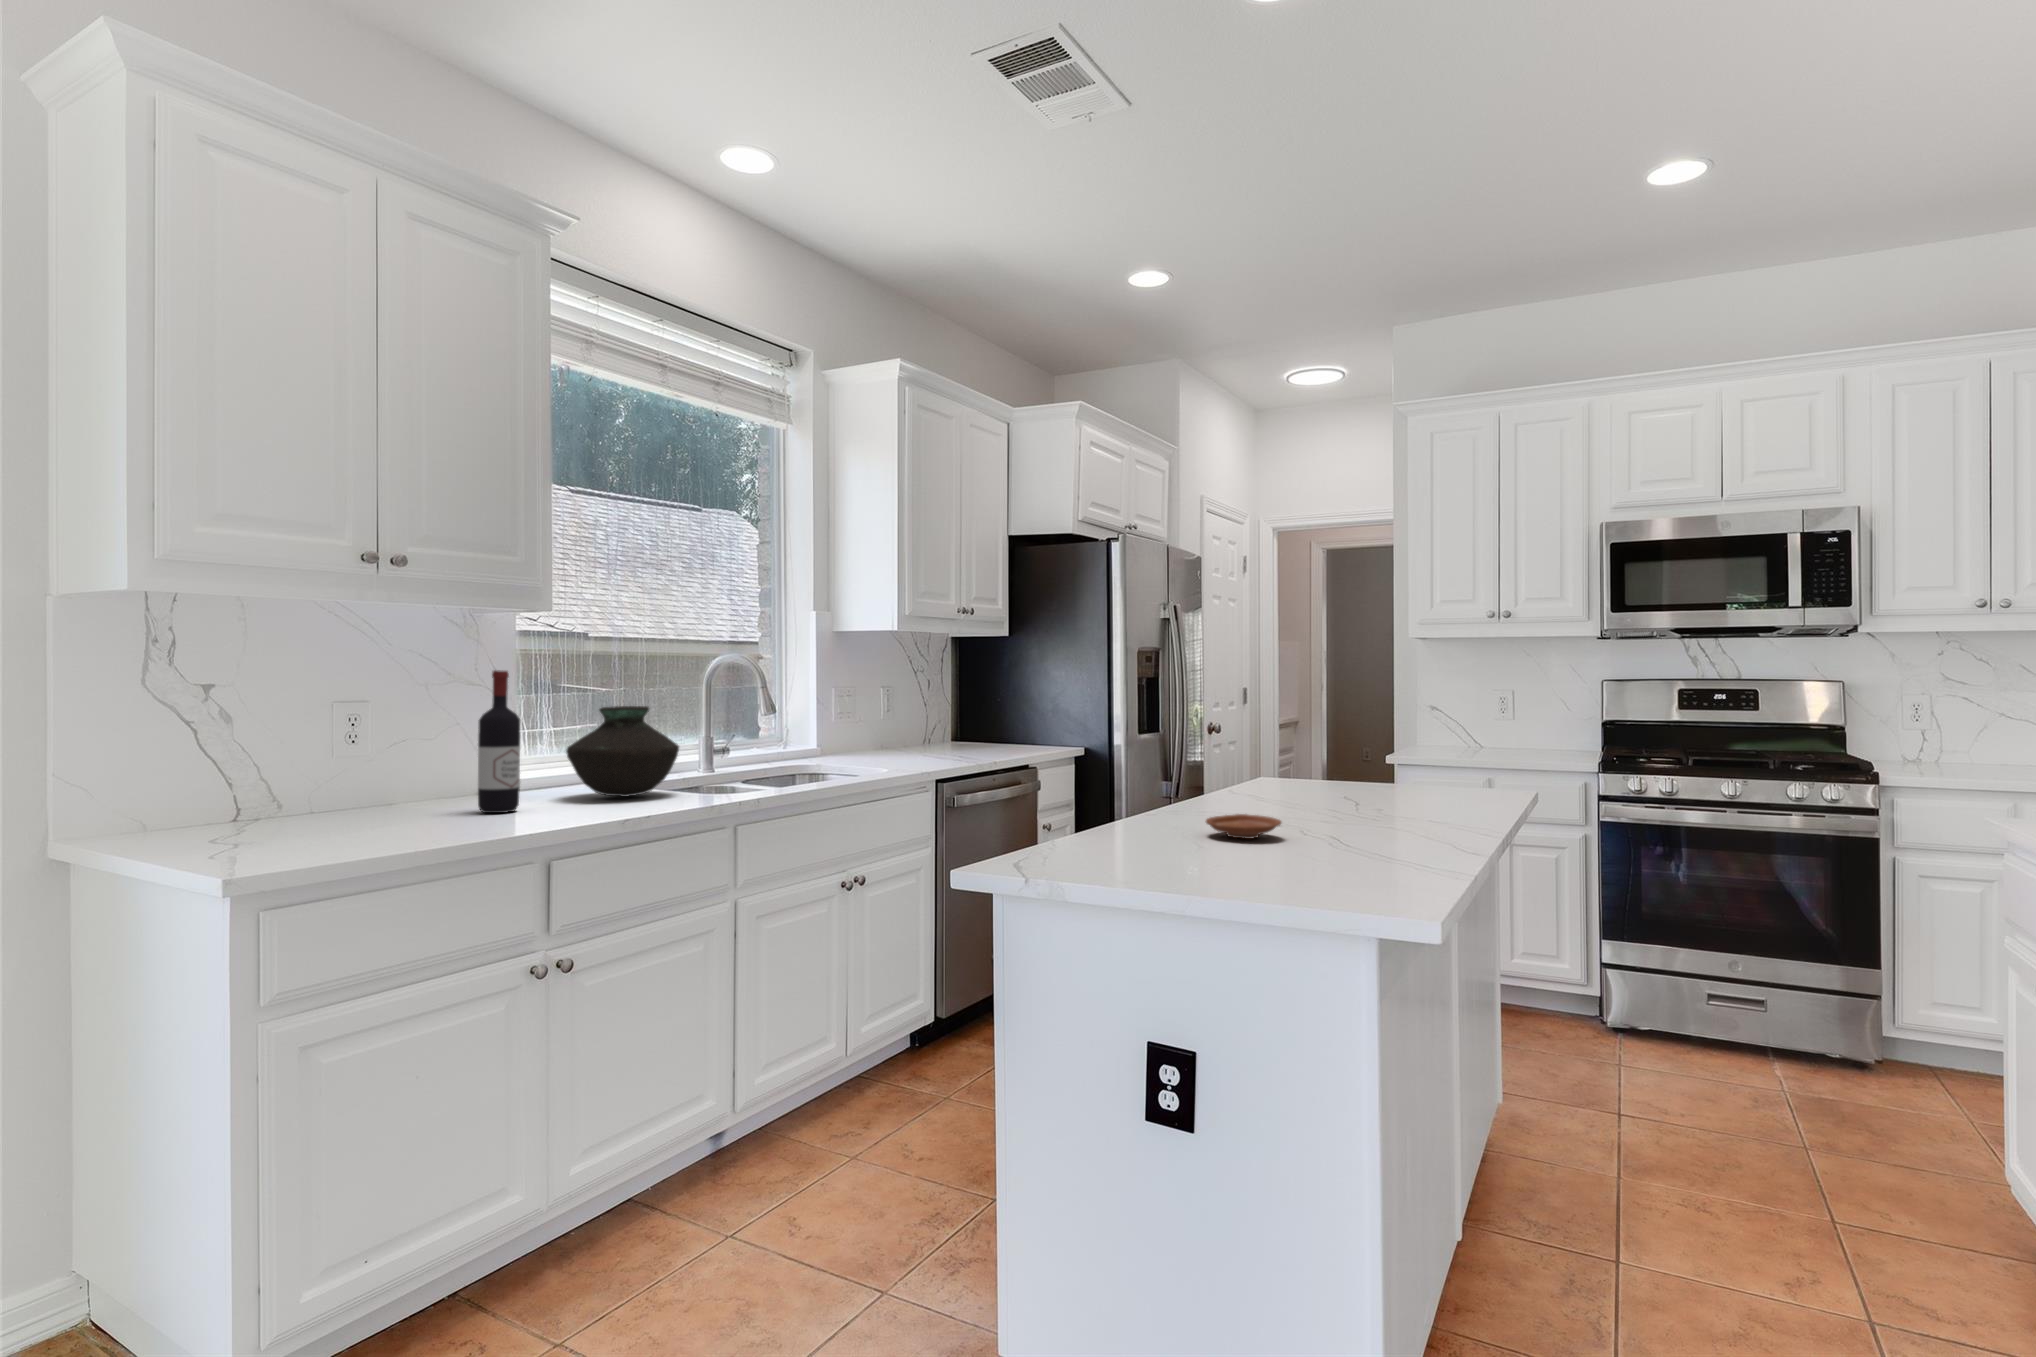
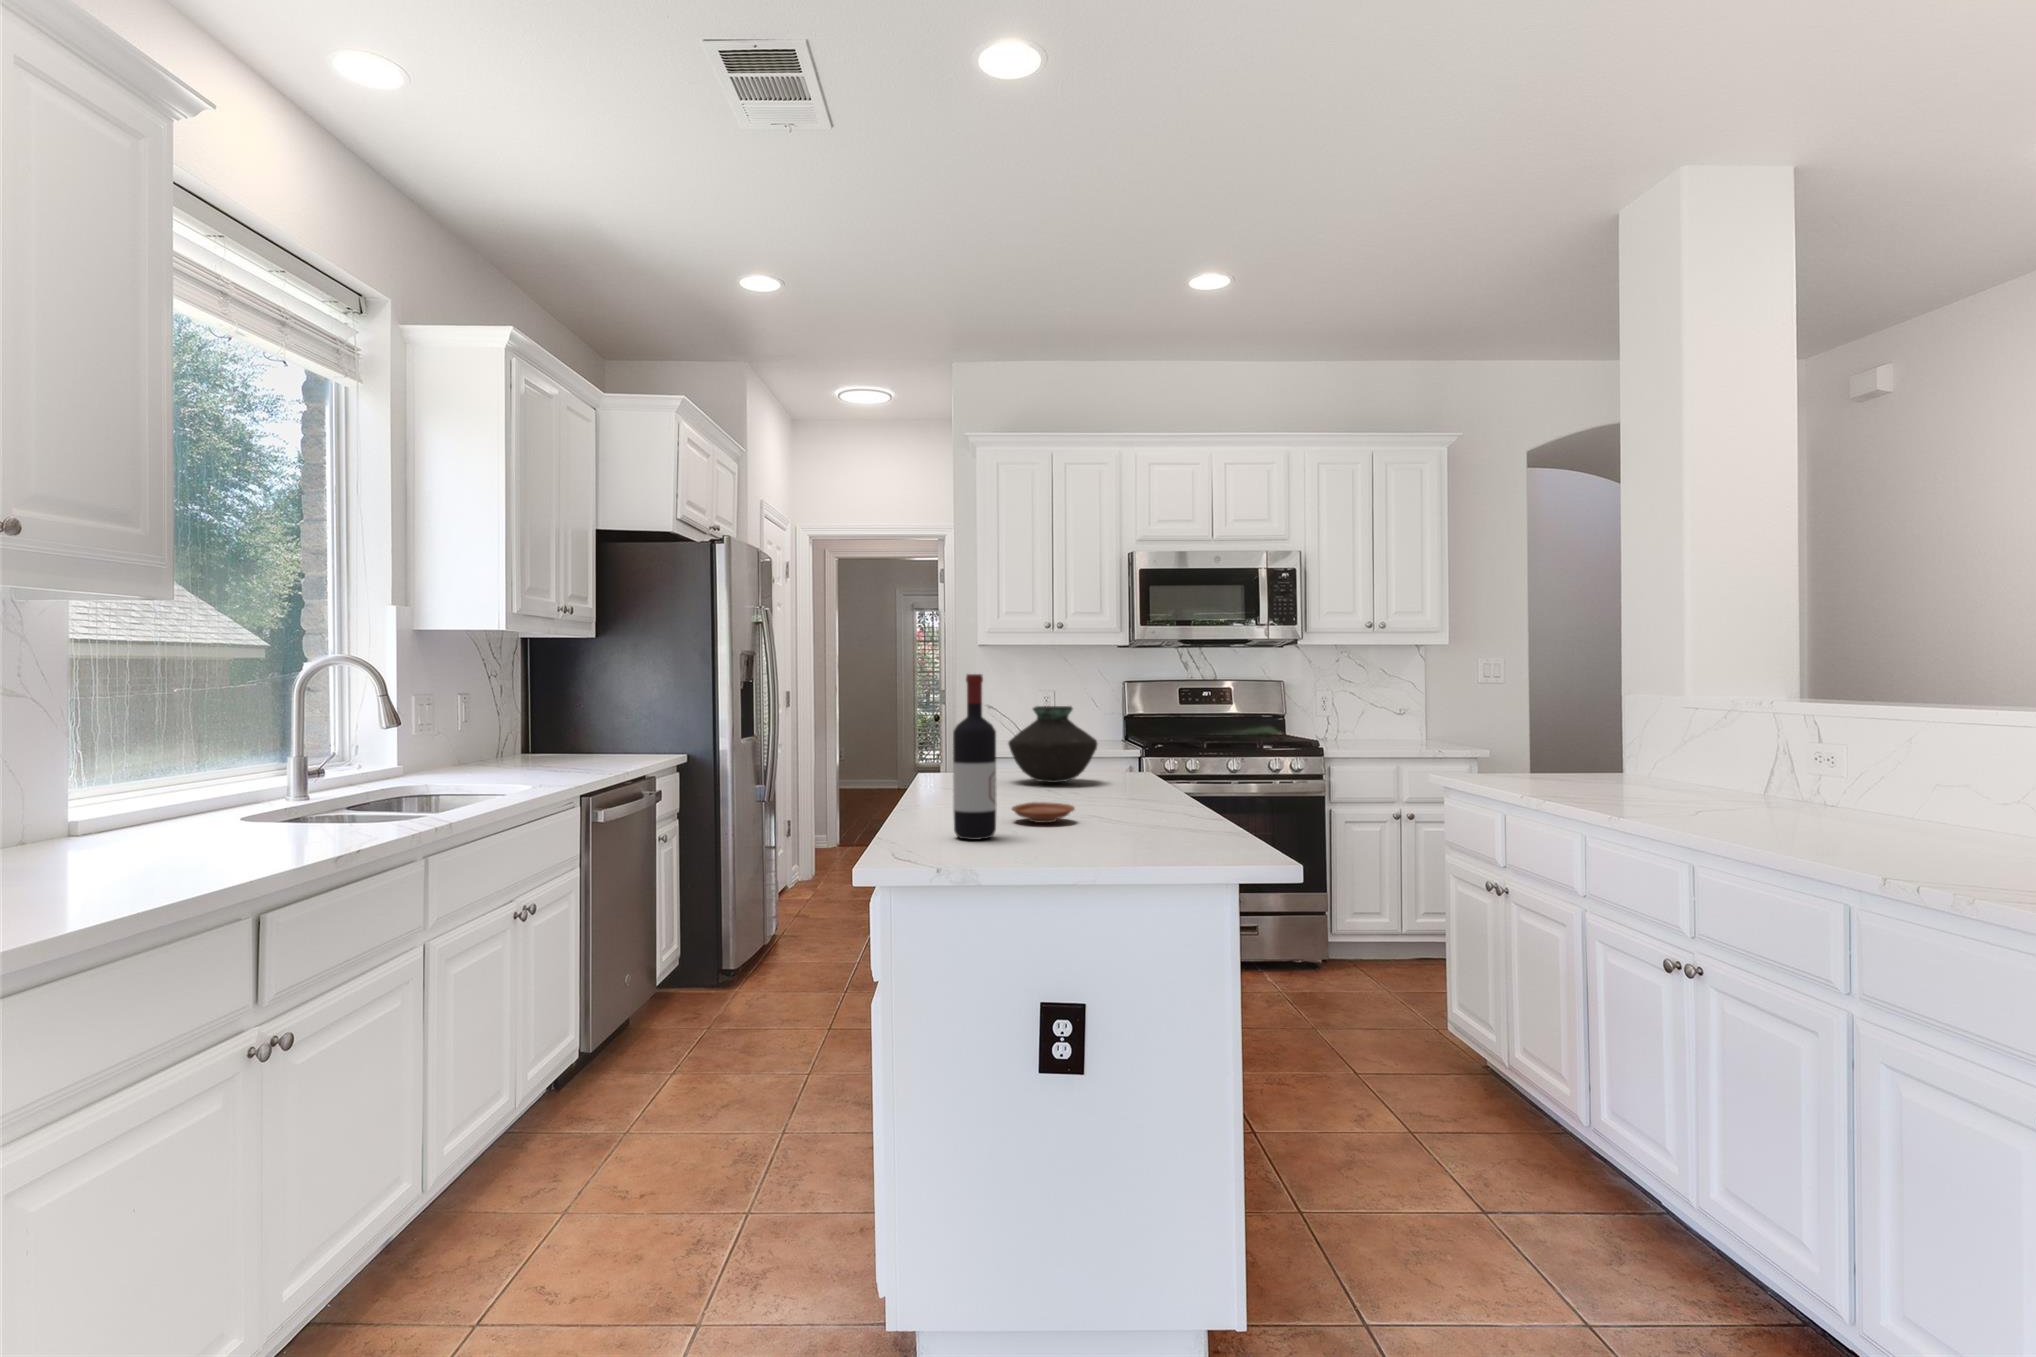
wine bottle: present [478,670,521,813] -> present [953,674,996,840]
vase: present [566,706,679,797] -> present [1008,706,1097,783]

